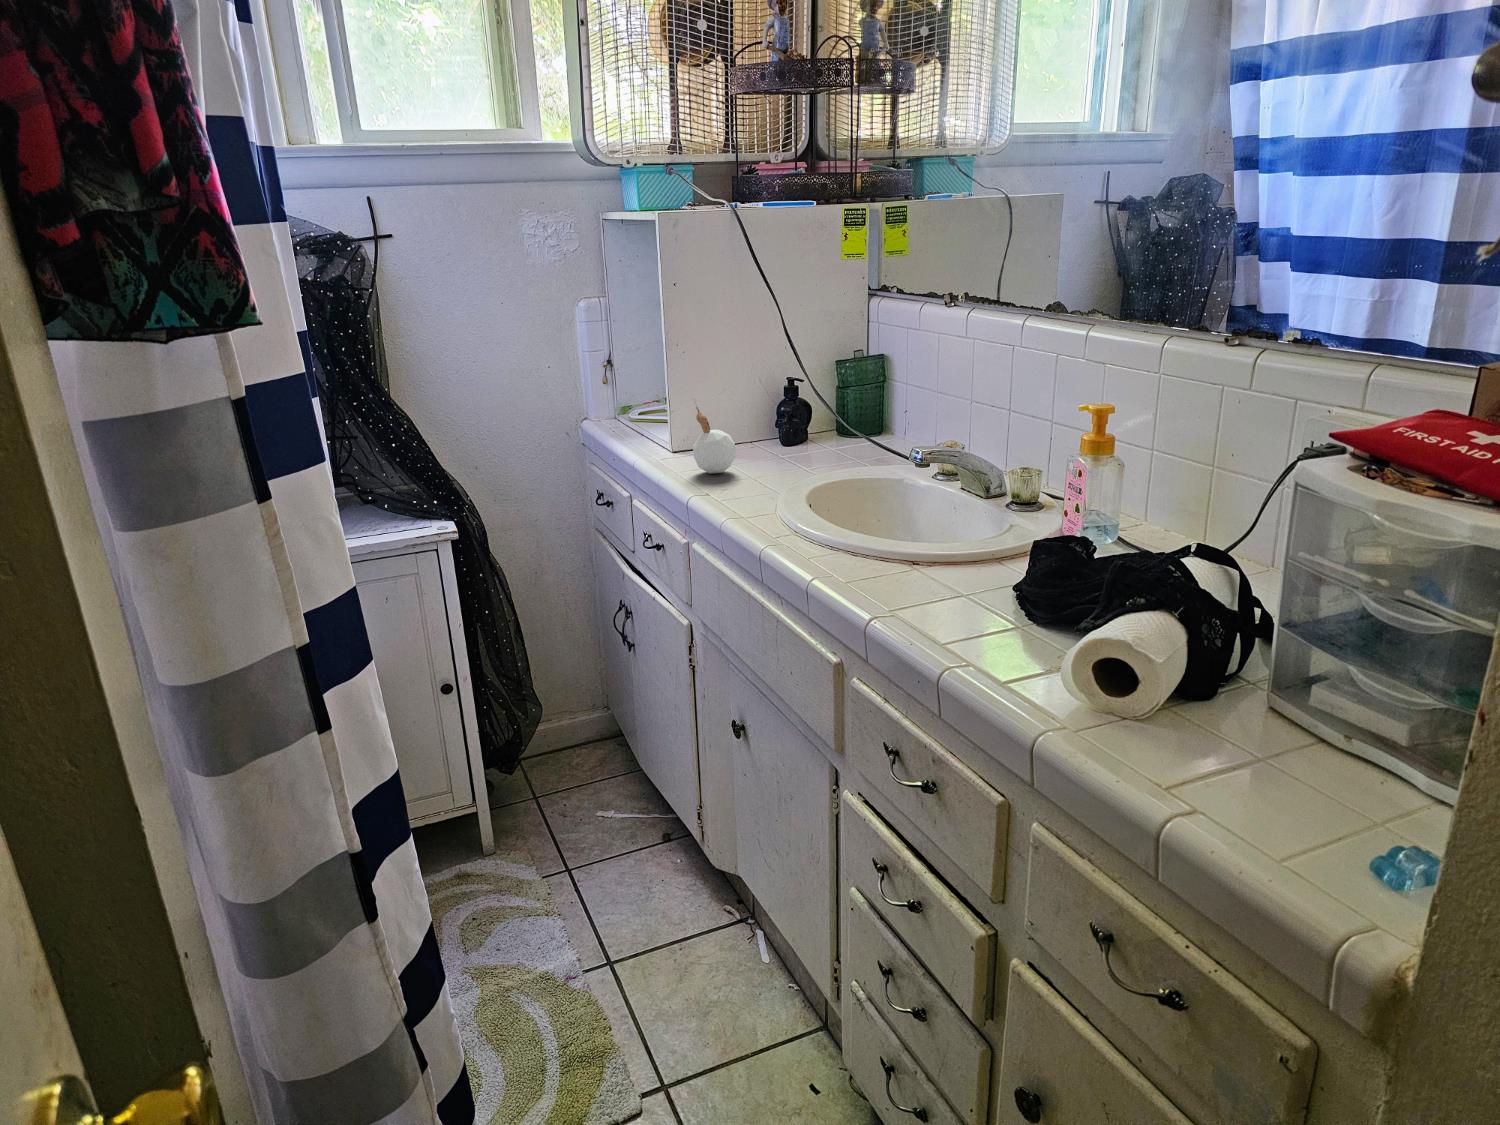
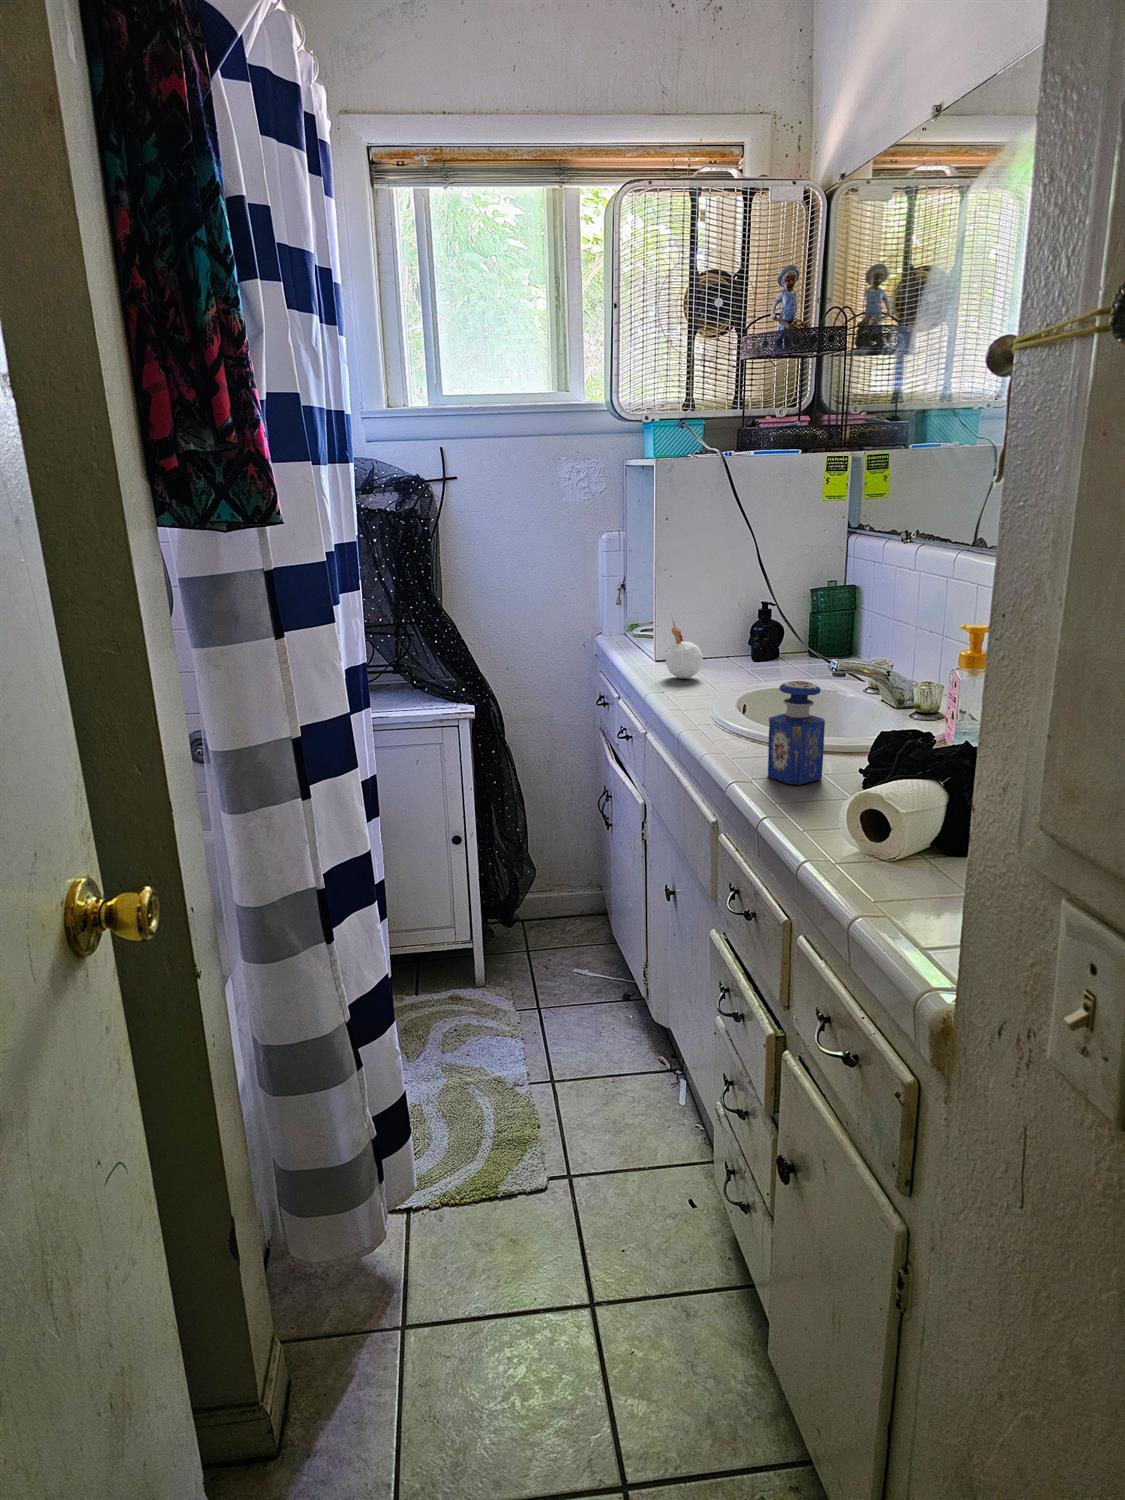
perfume bottle: none [888,481,956,607] -> present [768,681,825,784]

